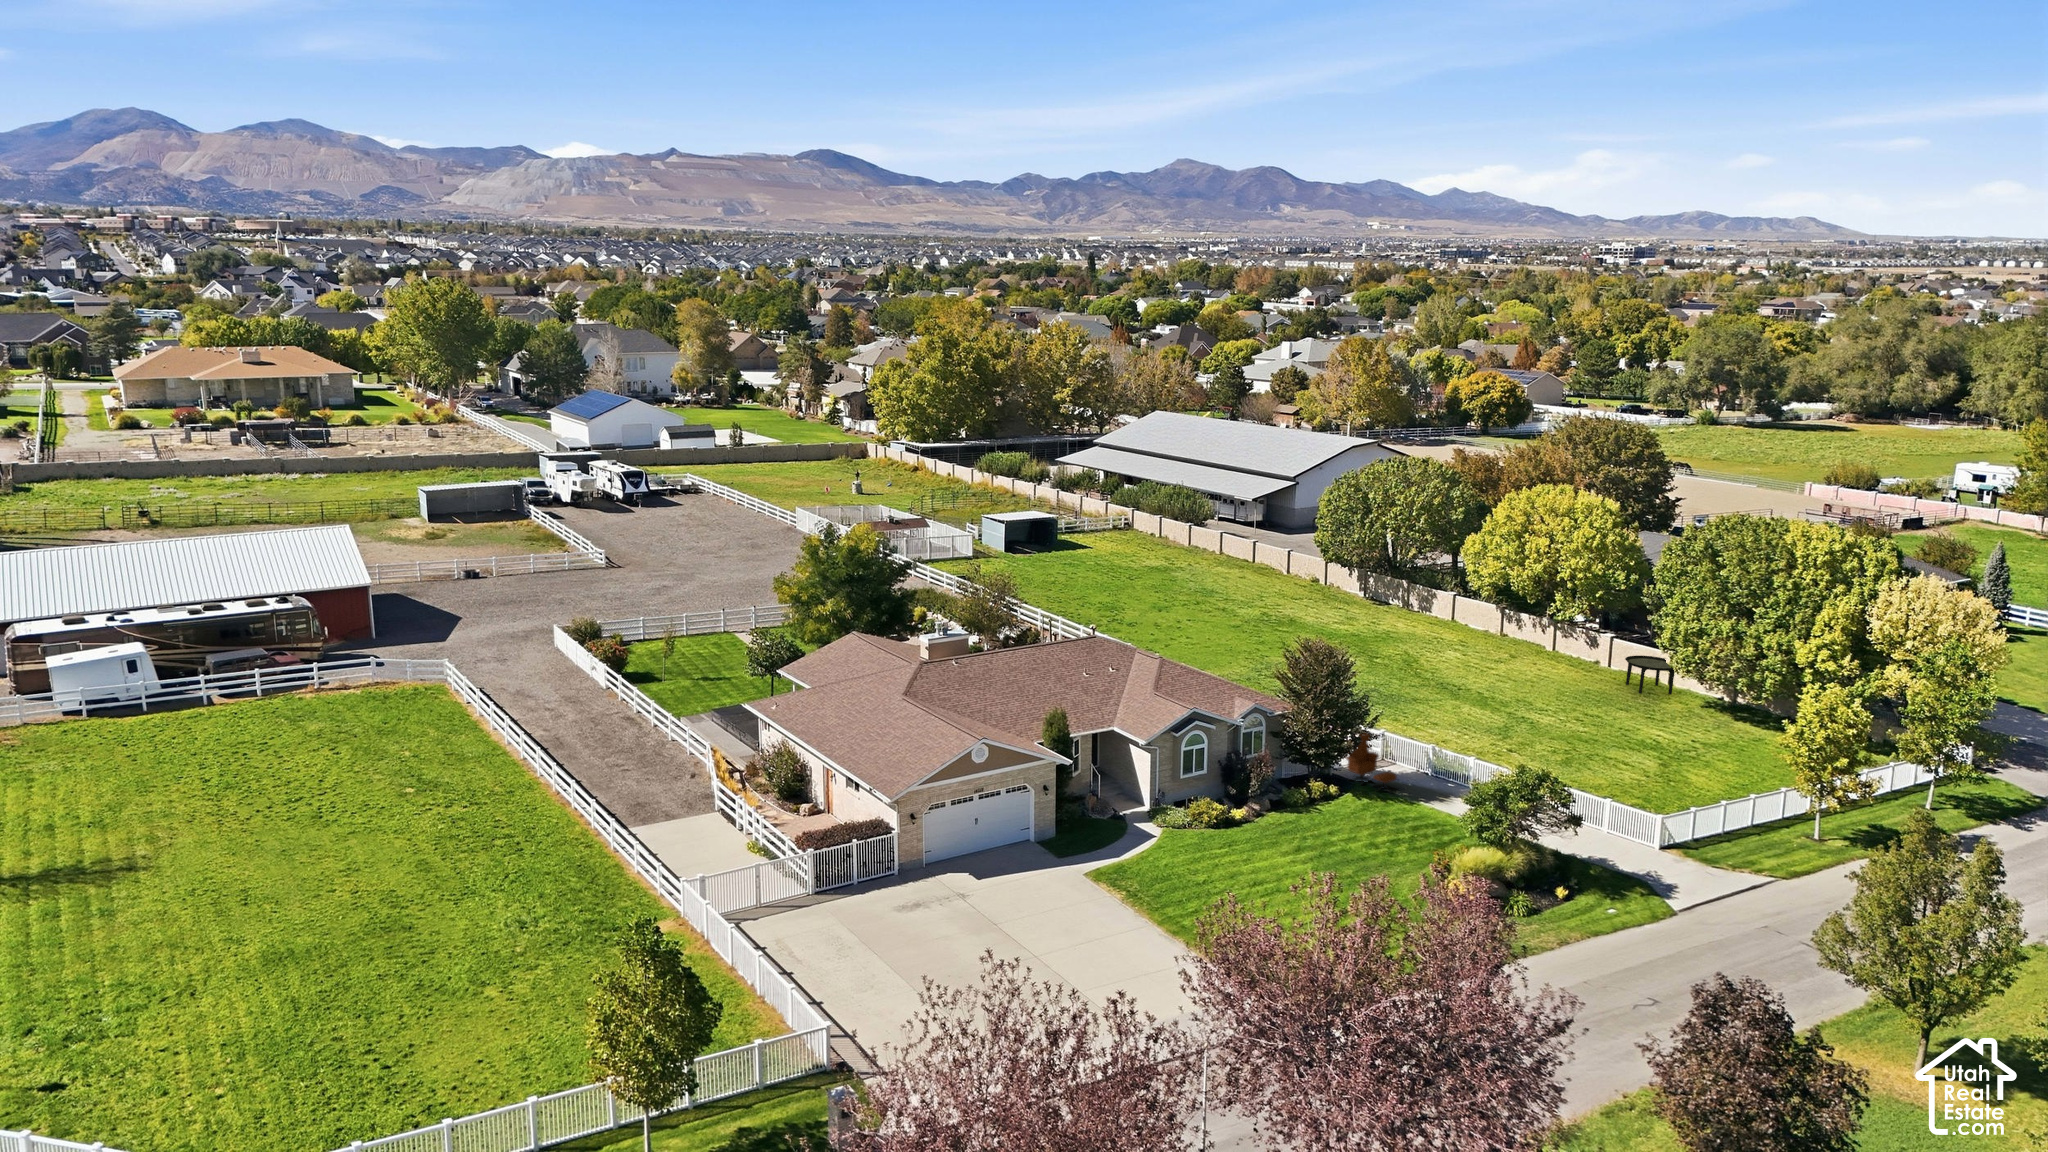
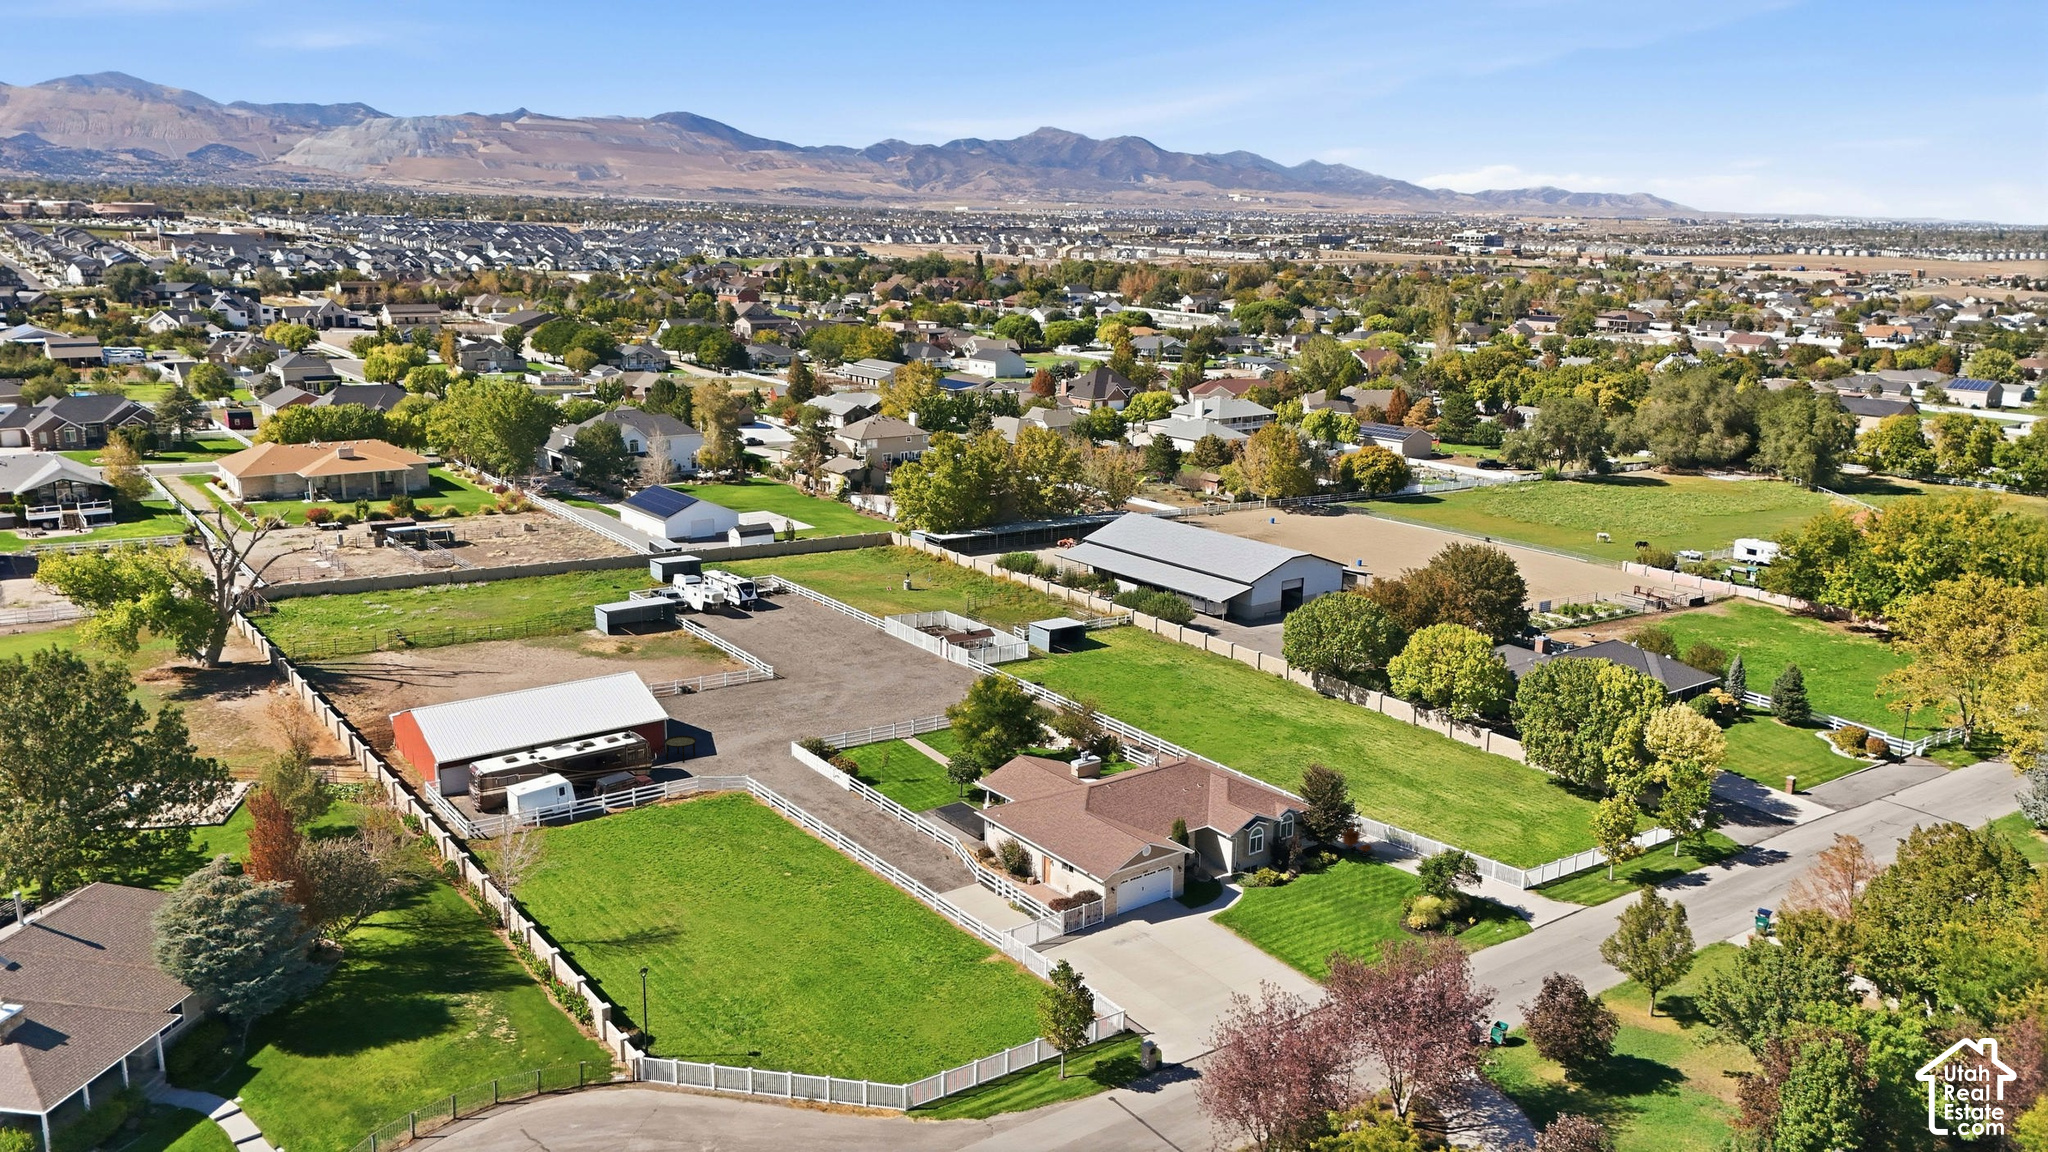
round table: present [1625,656,1674,694] -> present [664,736,696,763]

